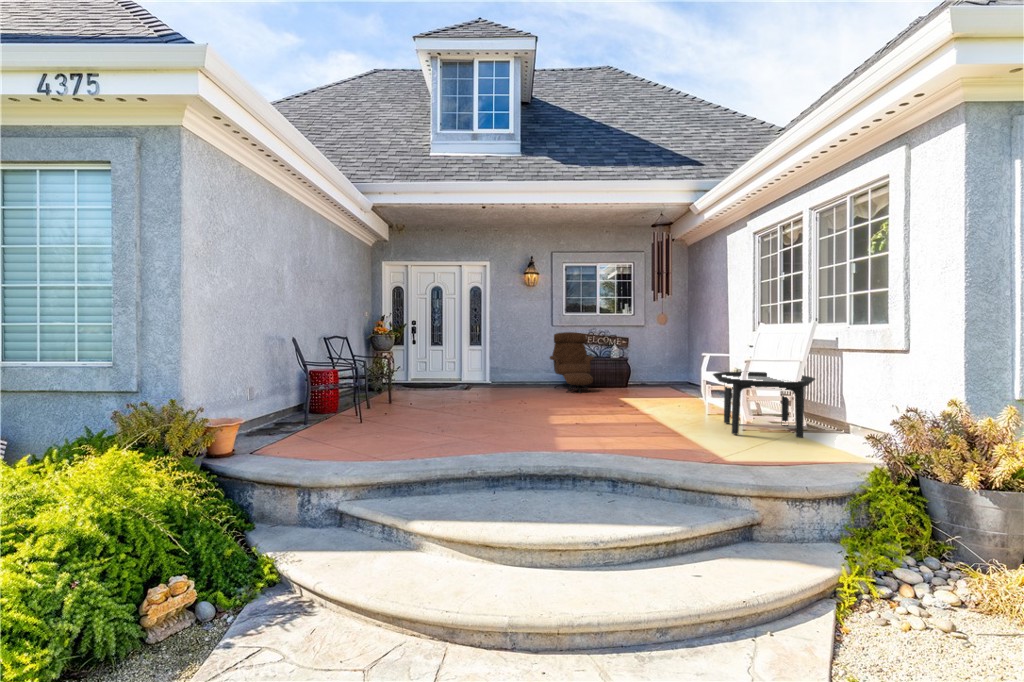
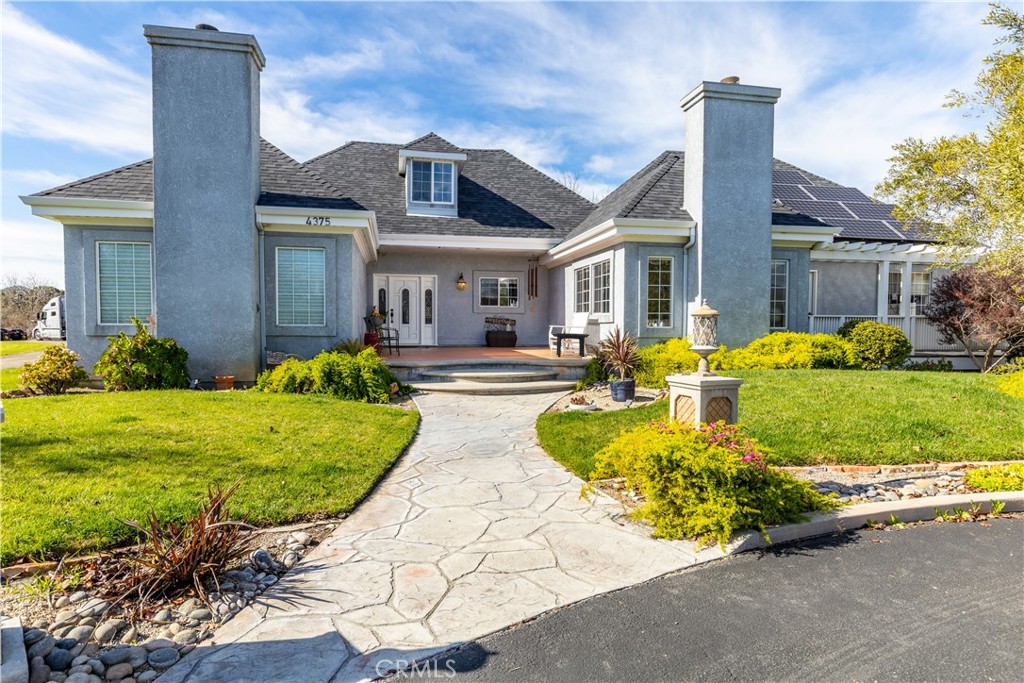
lounge chair: present [550,332,594,393] -> none [473,317,498,349]

